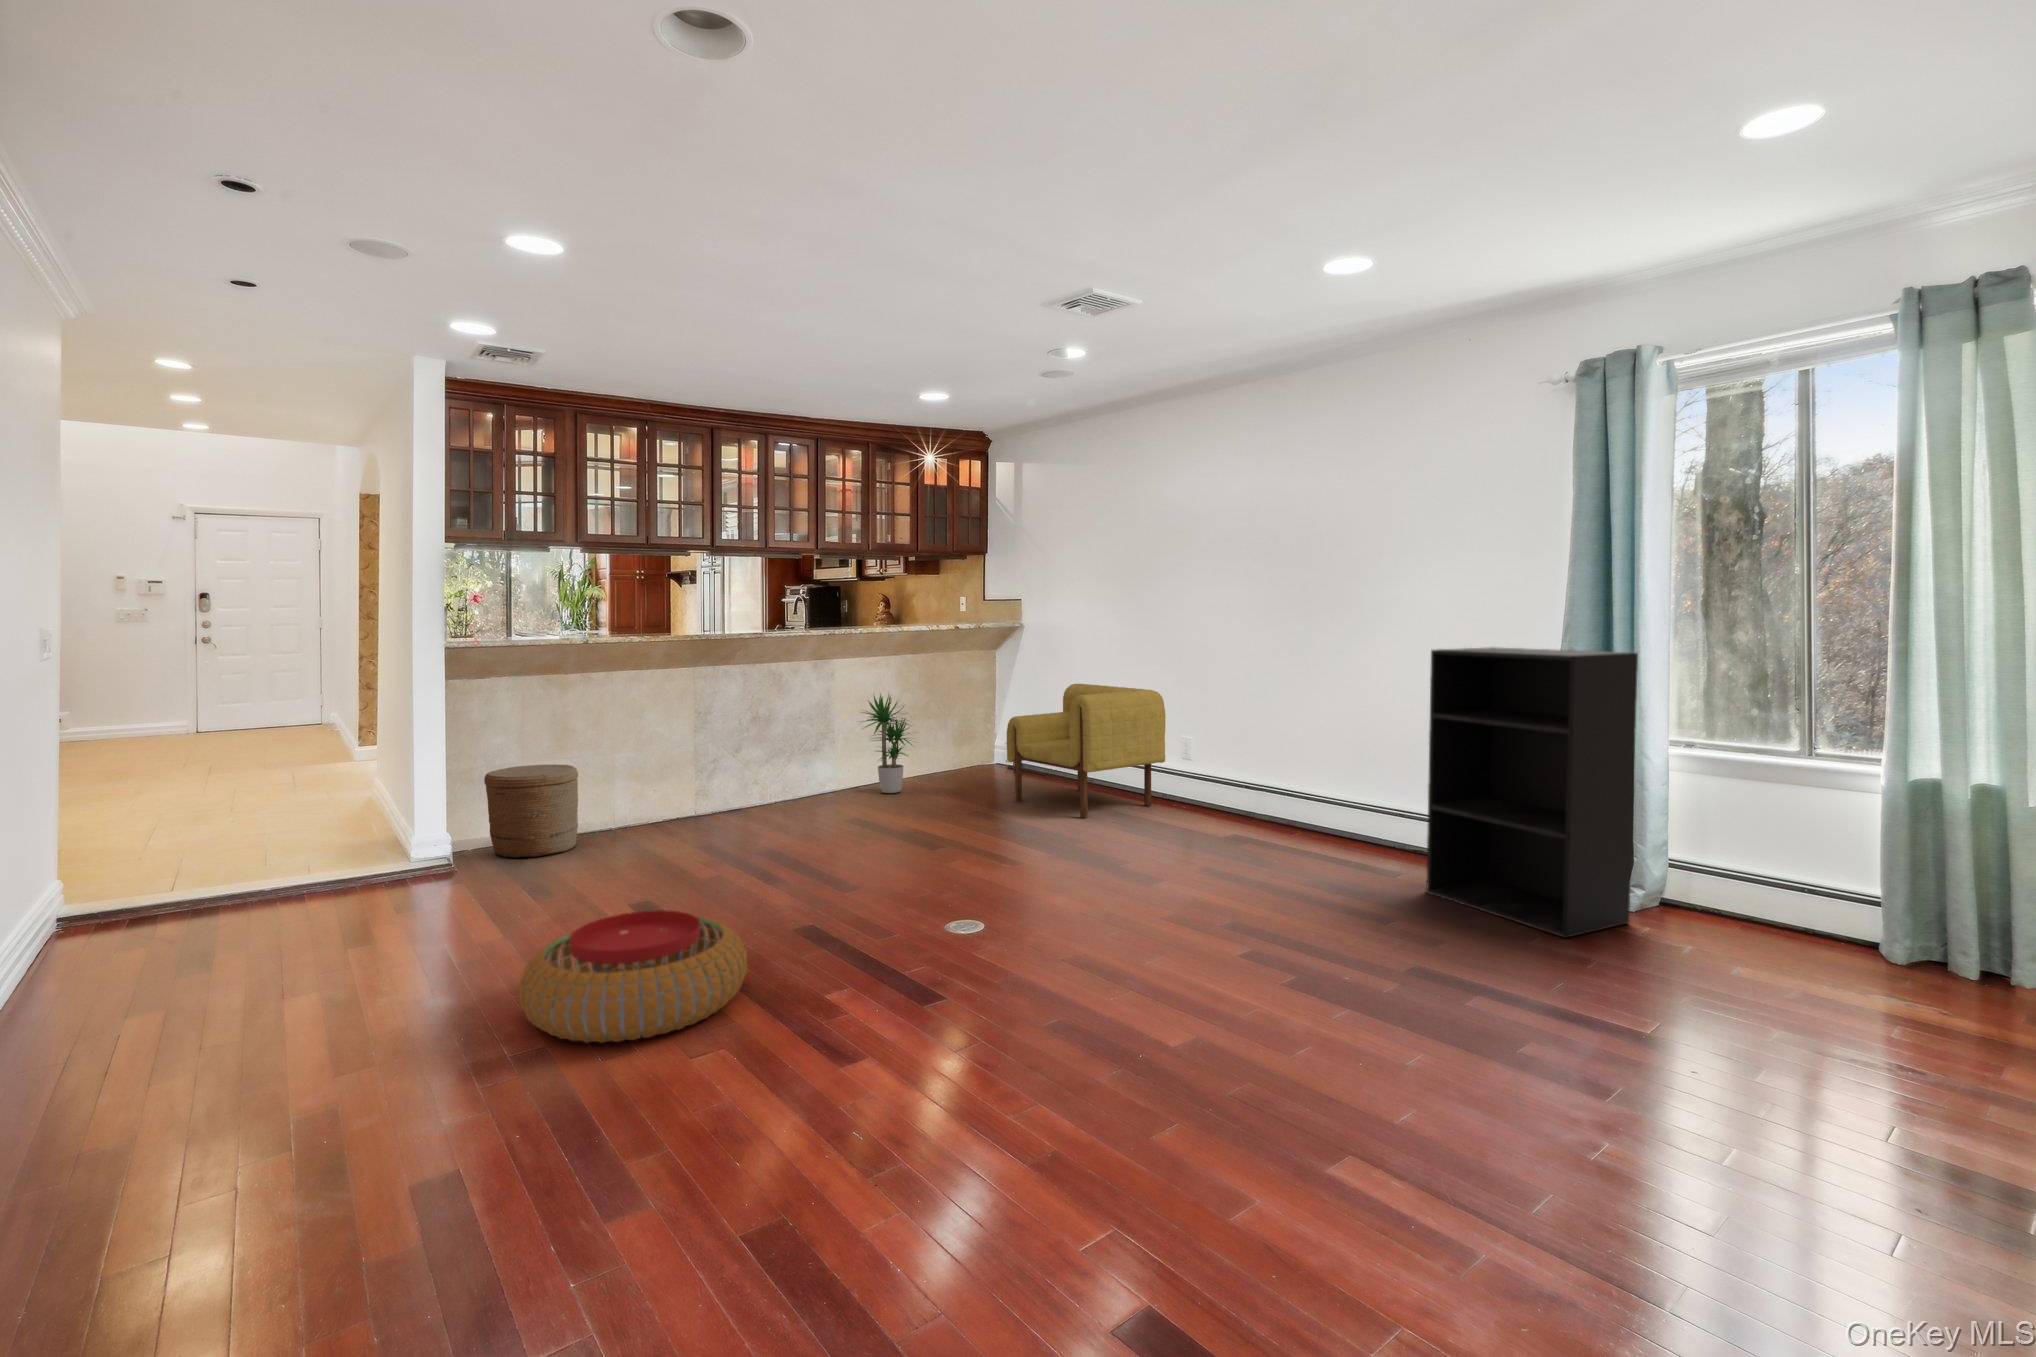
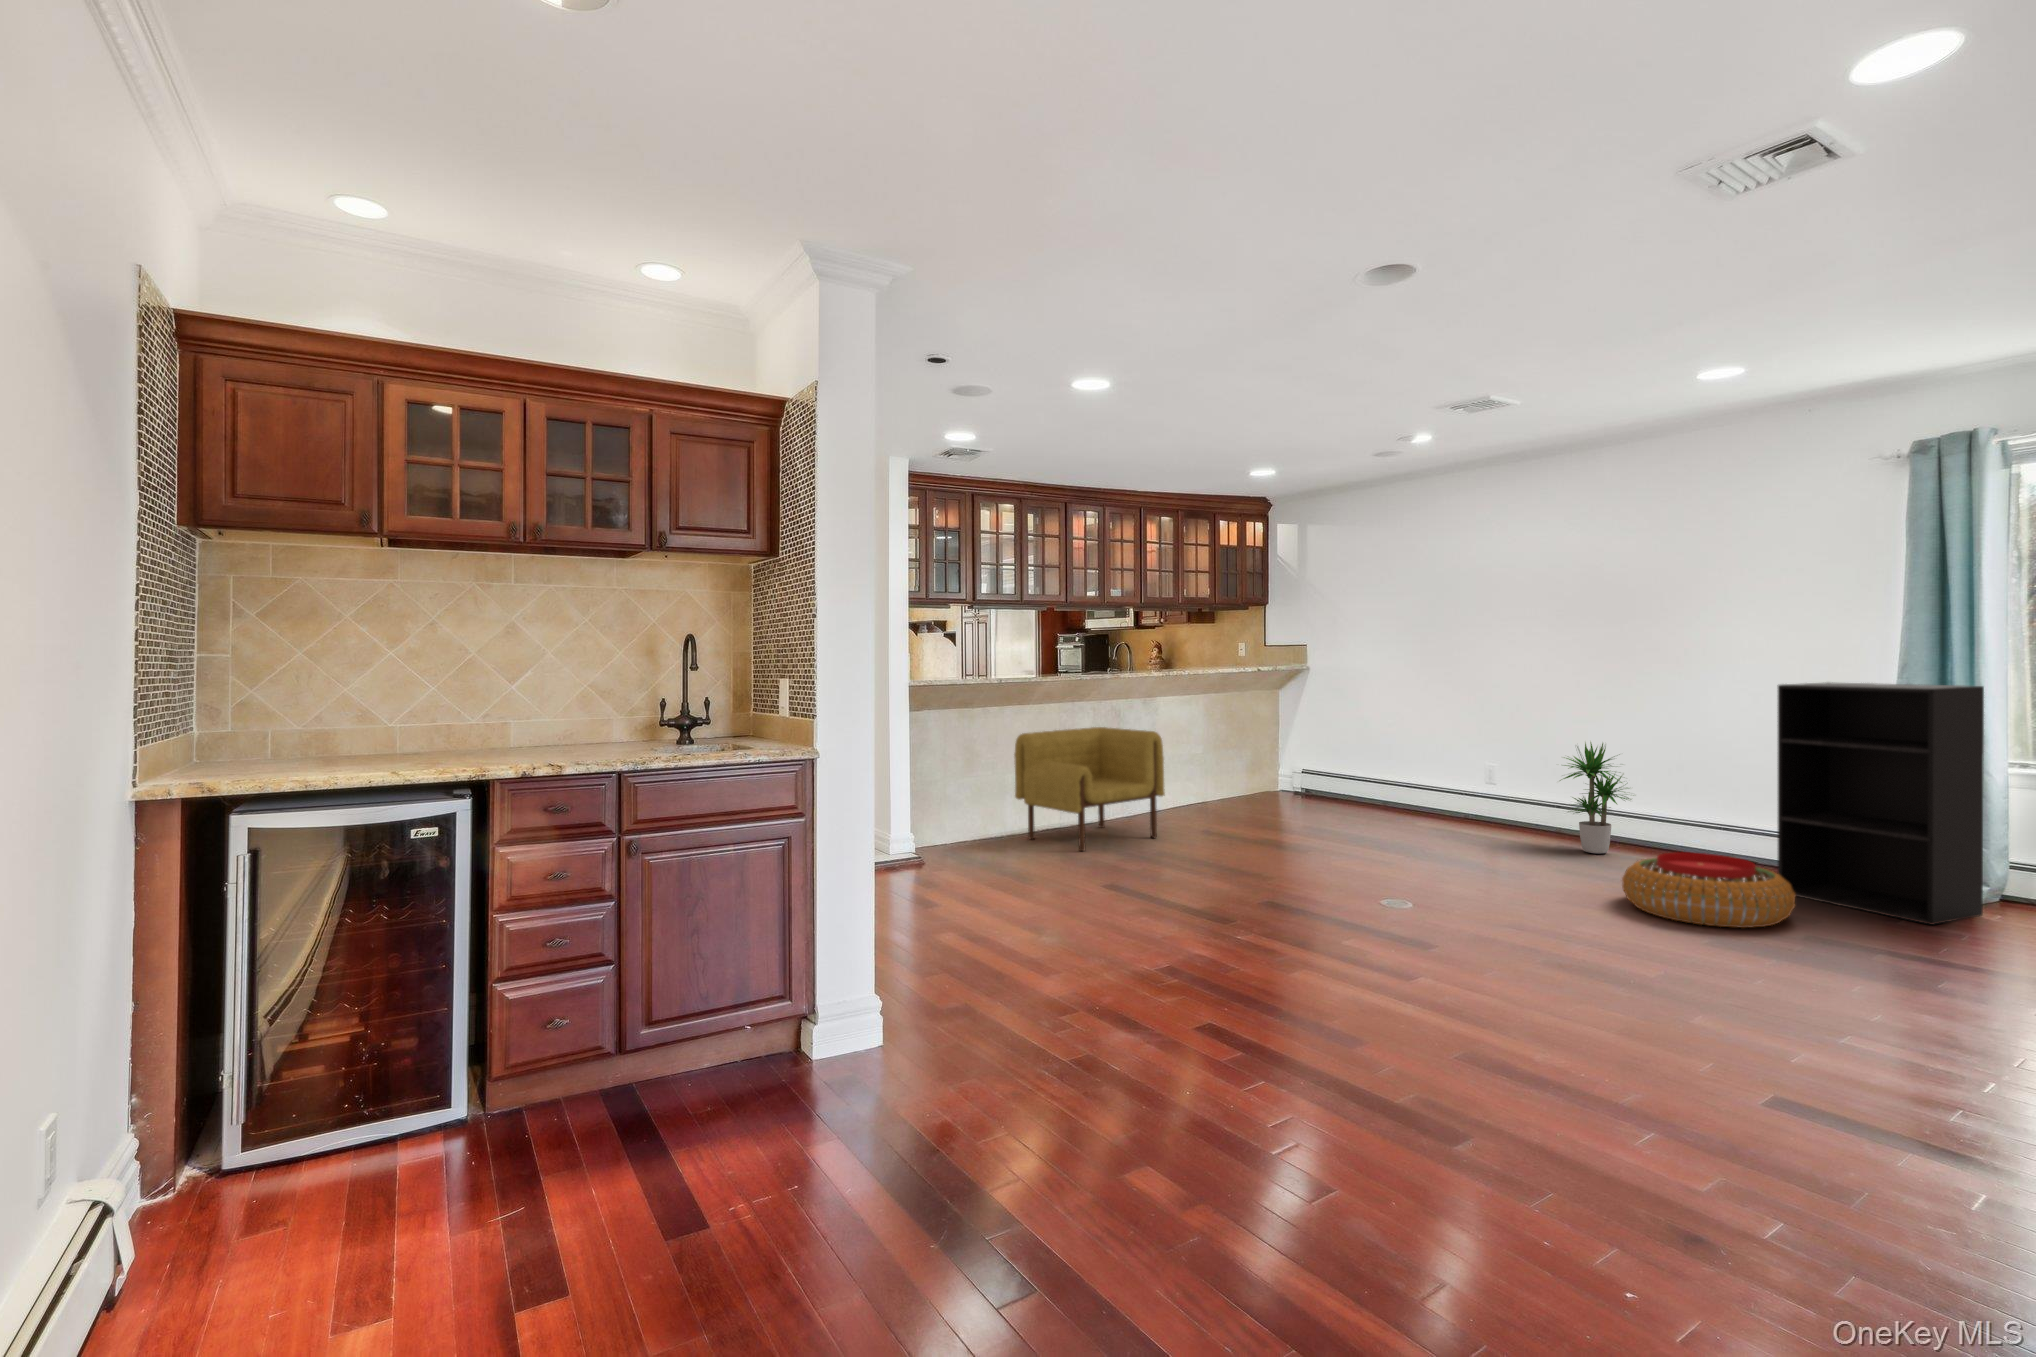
armchair: present [1007,684,1166,818] -> present [1014,727,1165,851]
potted plant: present [862,694,912,793] -> present [1560,742,1631,854]
woven basket: present [484,764,578,858] -> none [929,784,998,859]
pouf: present [519,910,748,1043] -> present [1622,852,1795,928]

